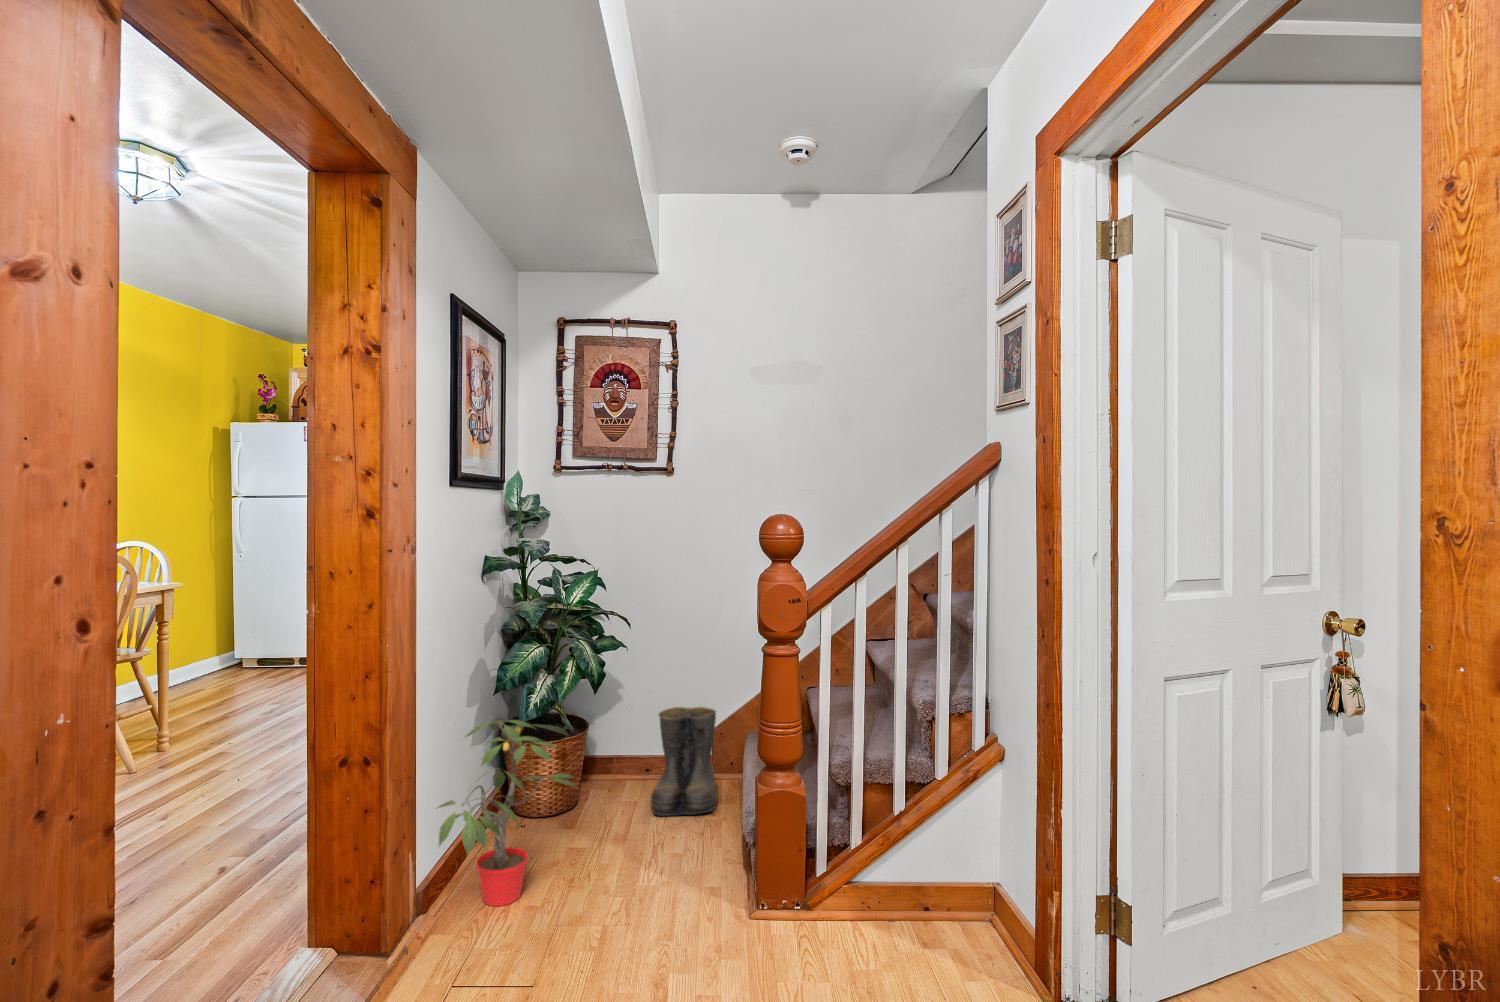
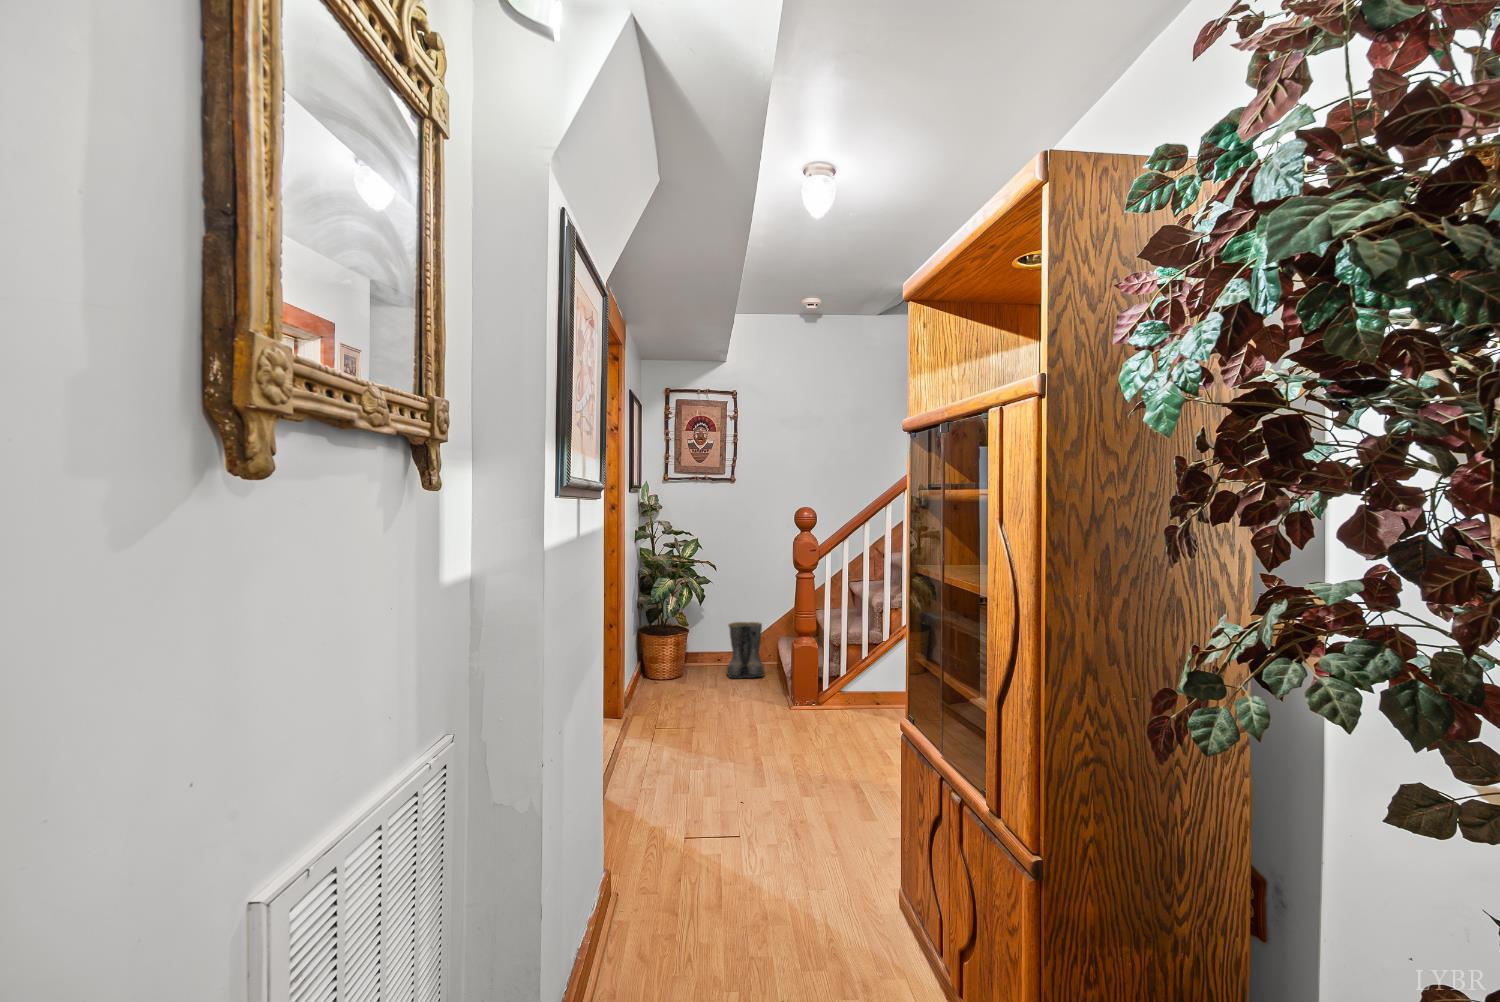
potted plant: present [436,720,575,906] -> none [634,614,697,705]

